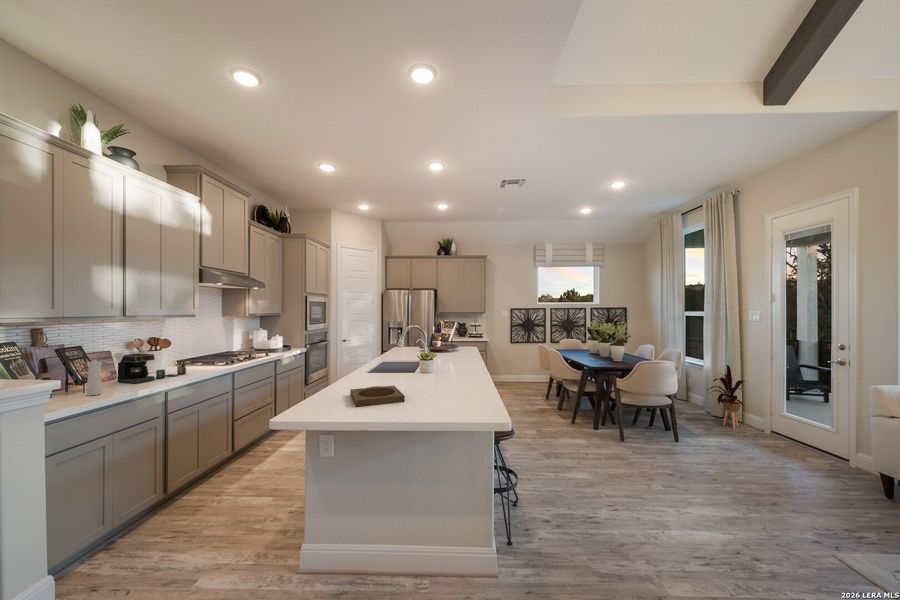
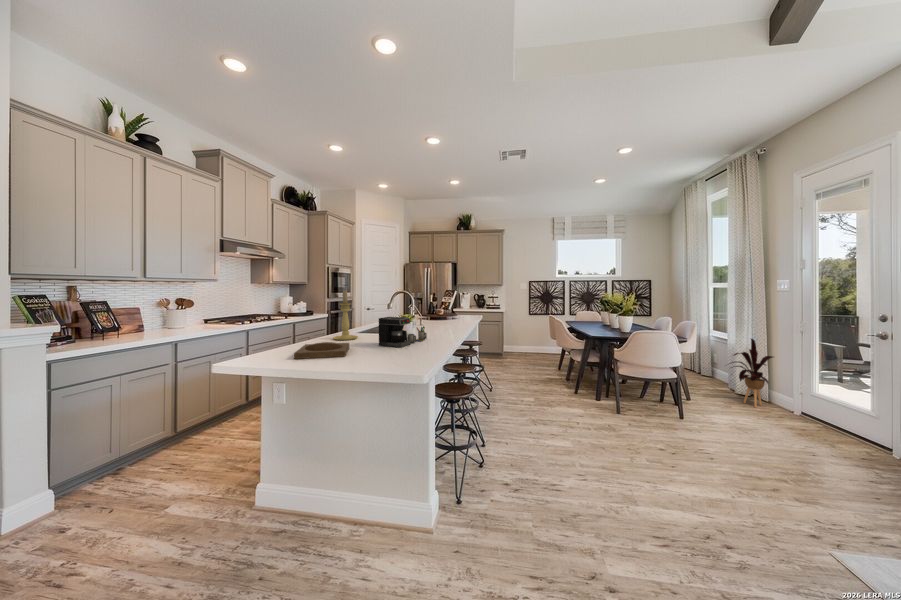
candle holder: none [361,328,386,382] -> present [333,291,358,340]
pepper mill: present [86,353,124,396] -> none [99,308,135,343]
coffee maker: present [118,354,187,383] -> present [379,317,427,348]

